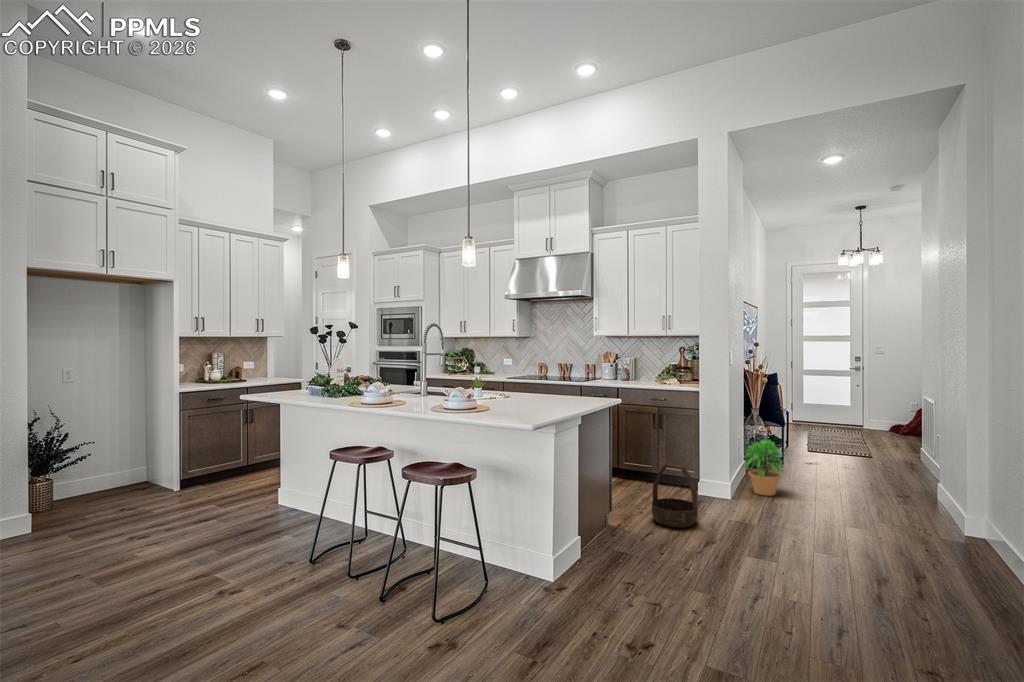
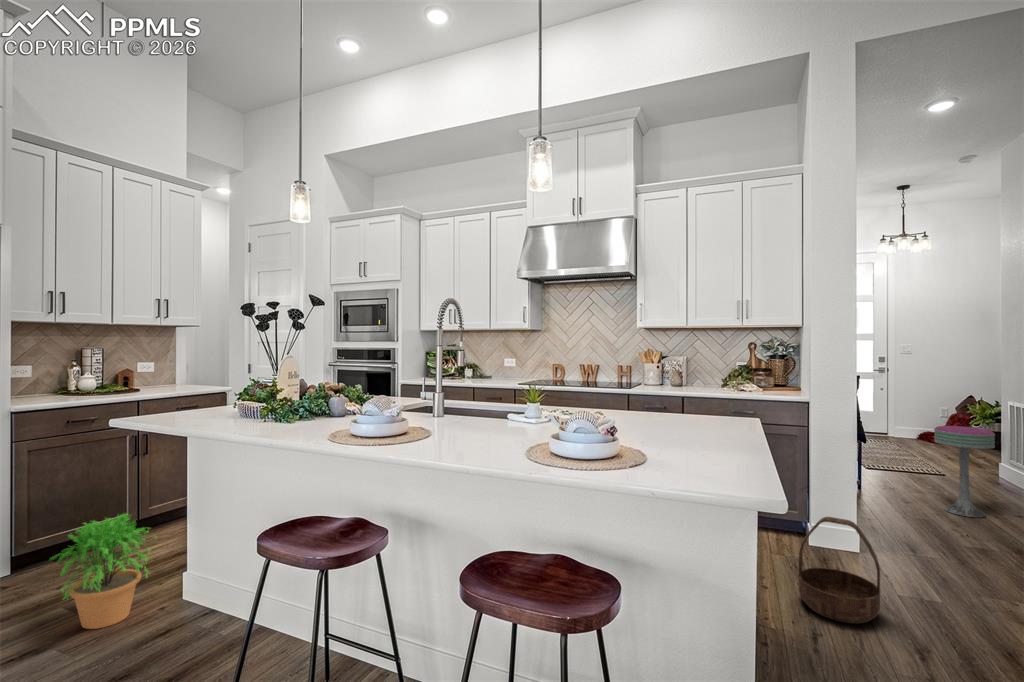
bar stool: none [824,413,866,483] -> present [934,426,995,517]
potted plant: present [745,440,784,496] -> present [56,513,149,629]

